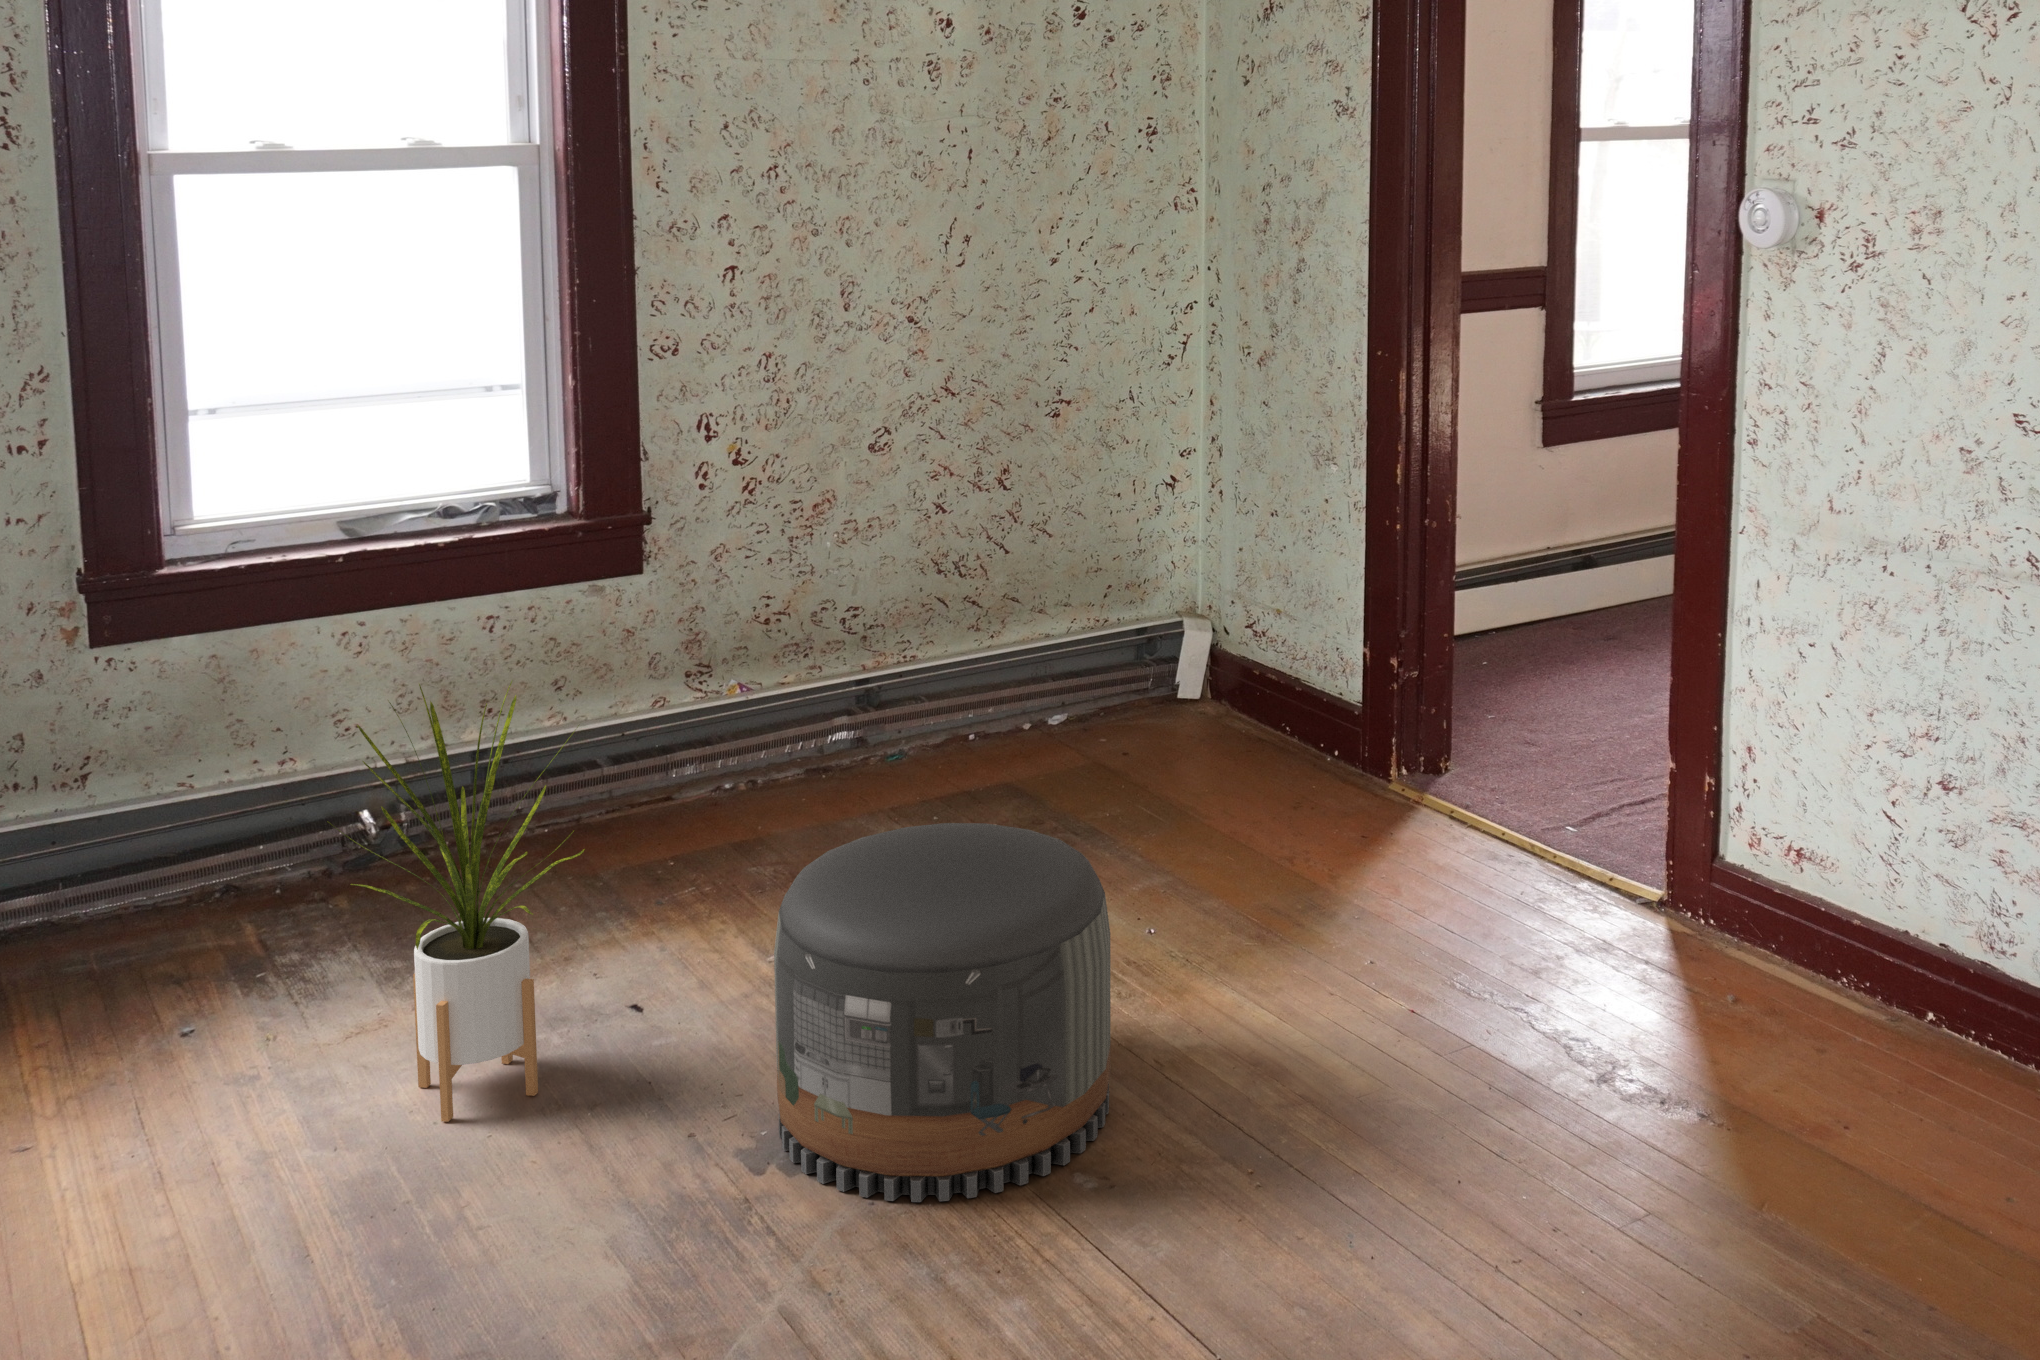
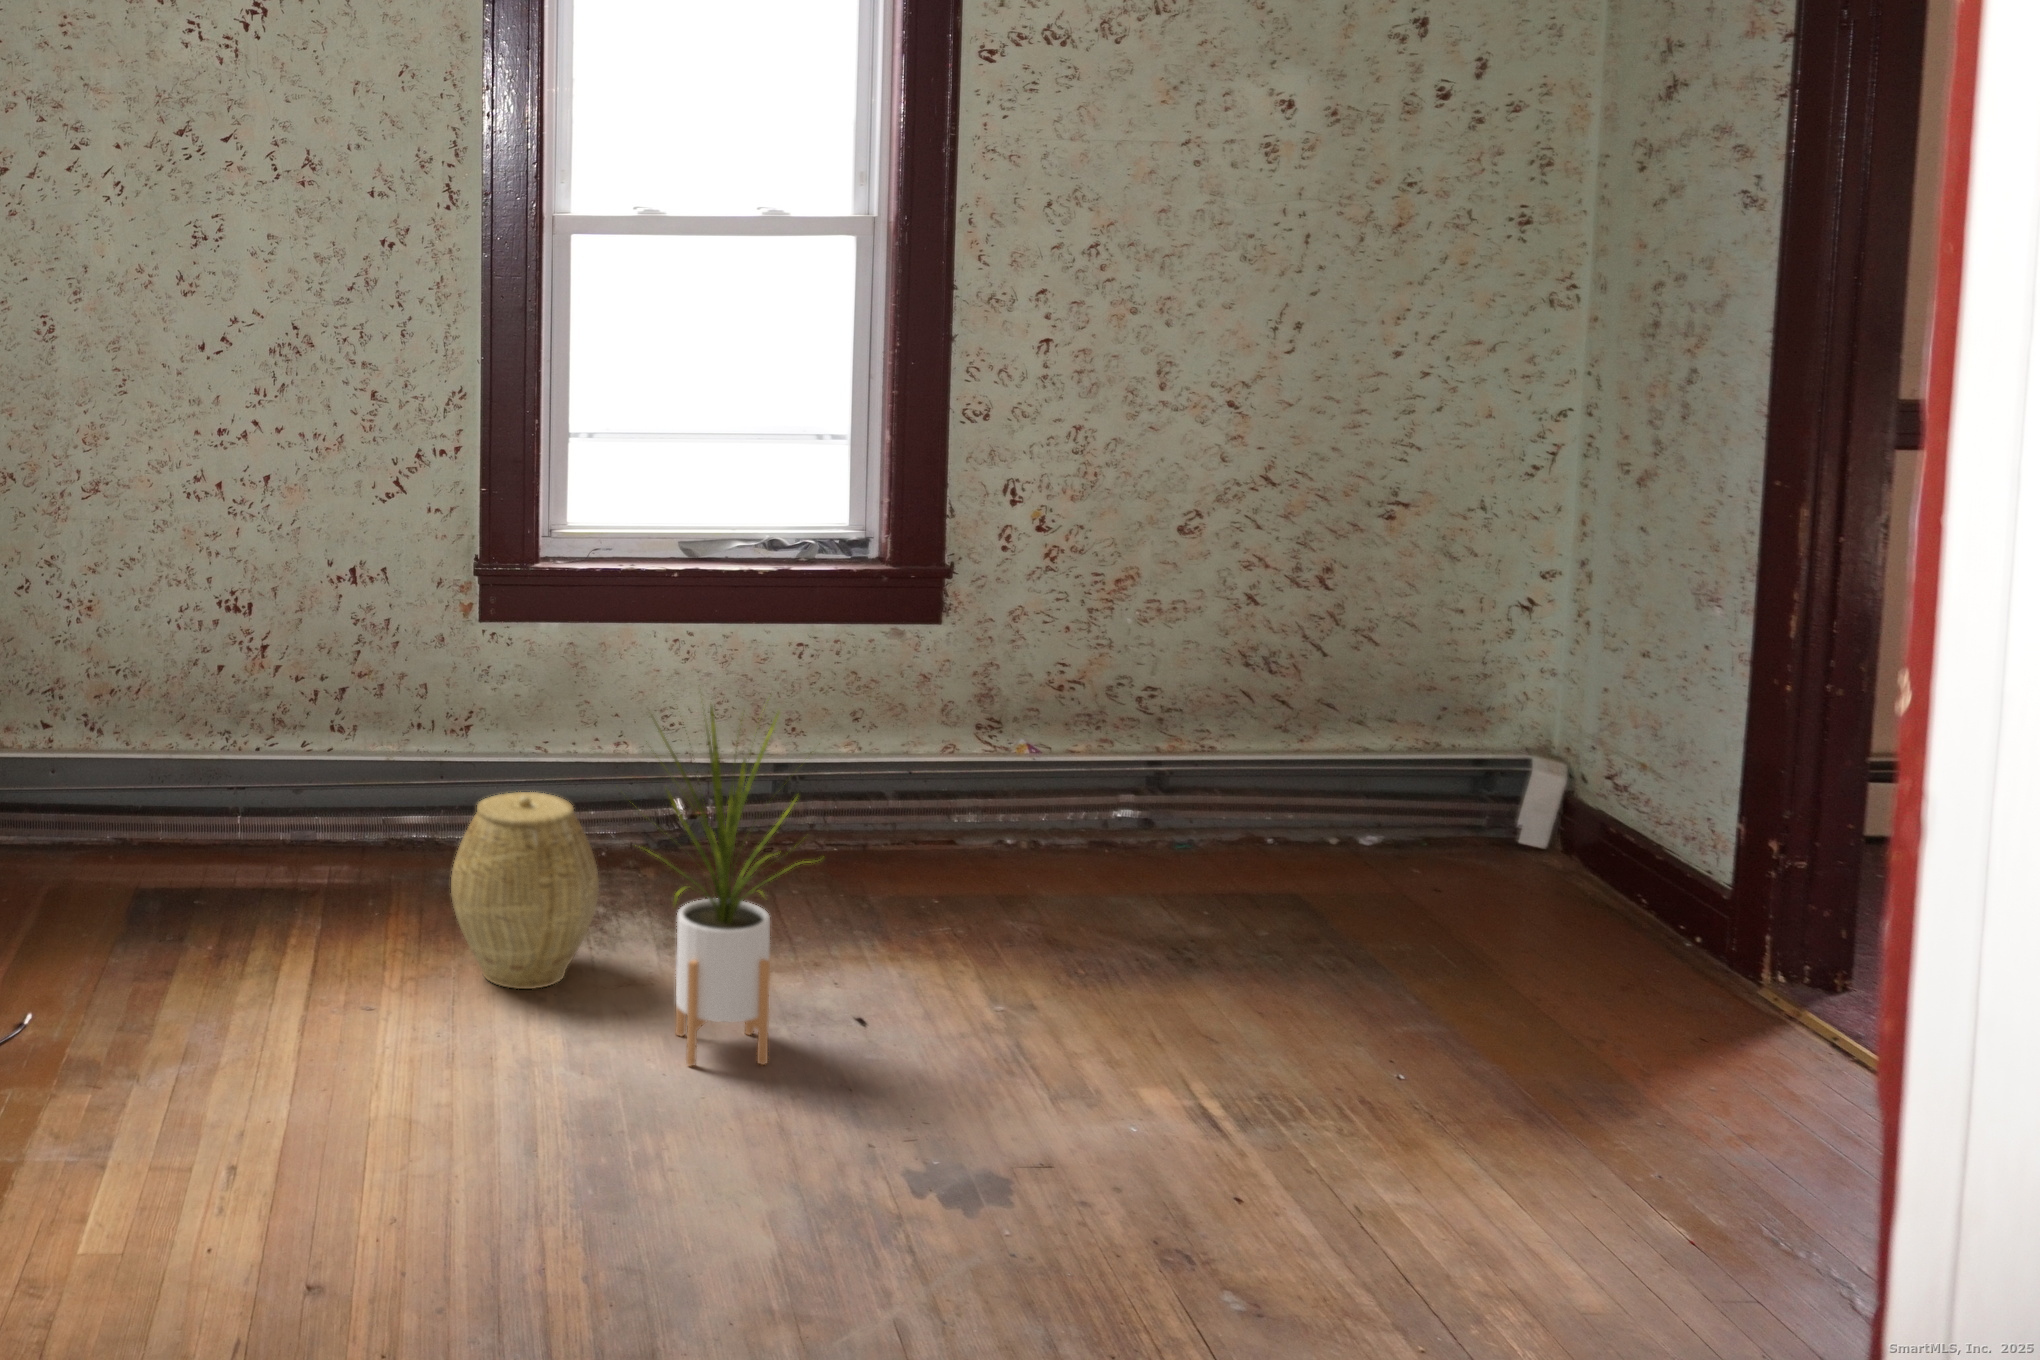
pouf: present [774,823,1111,1202] -> none [960,895,1299,1257]
woven basket: none [92,841,296,1085] -> present [451,792,599,989]

